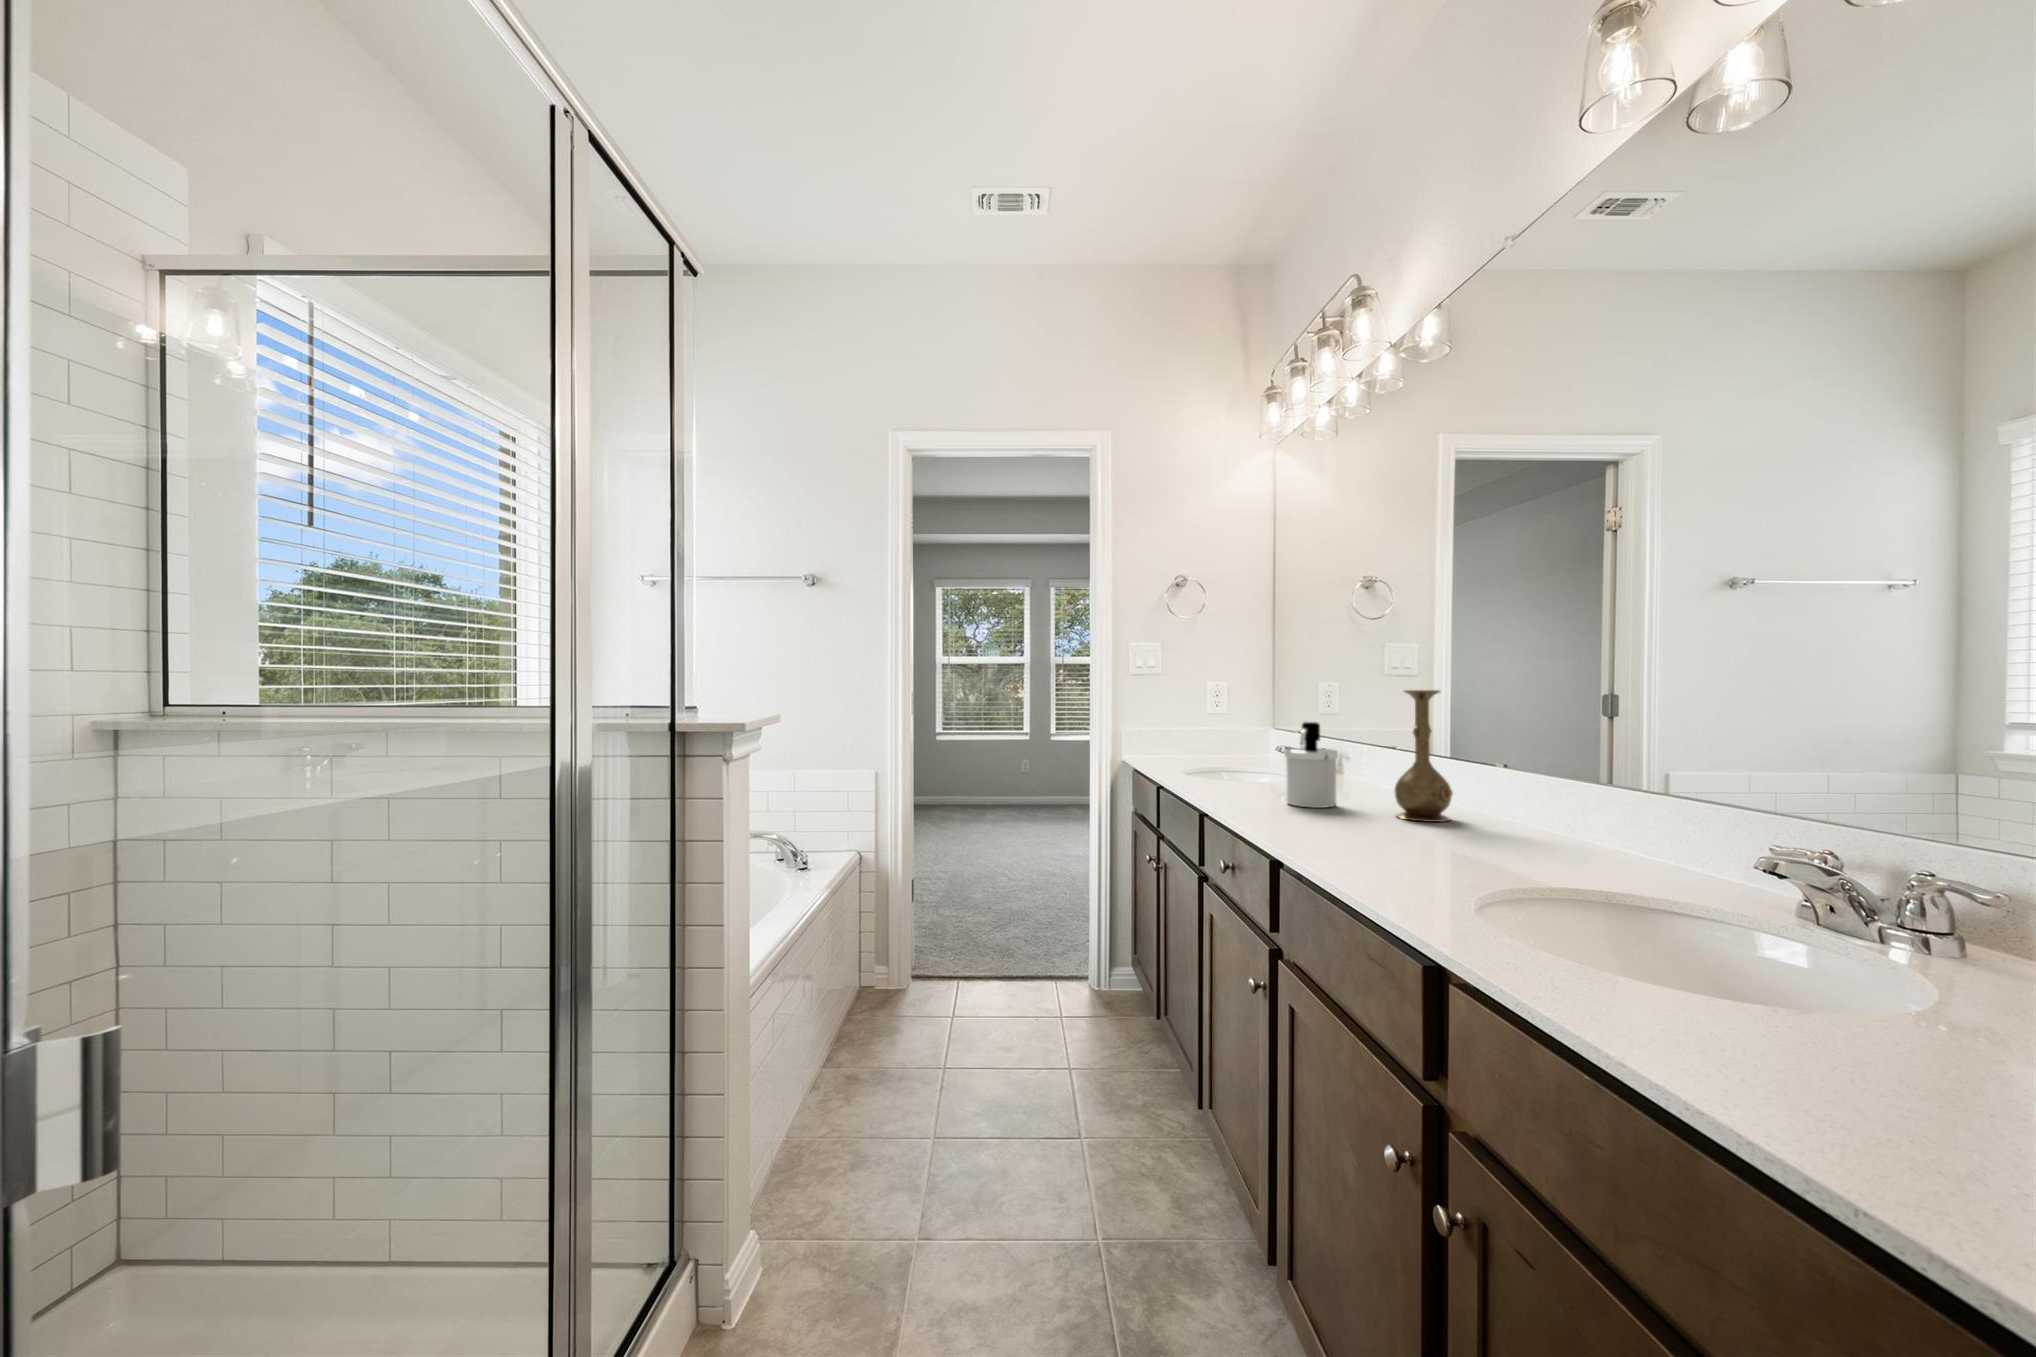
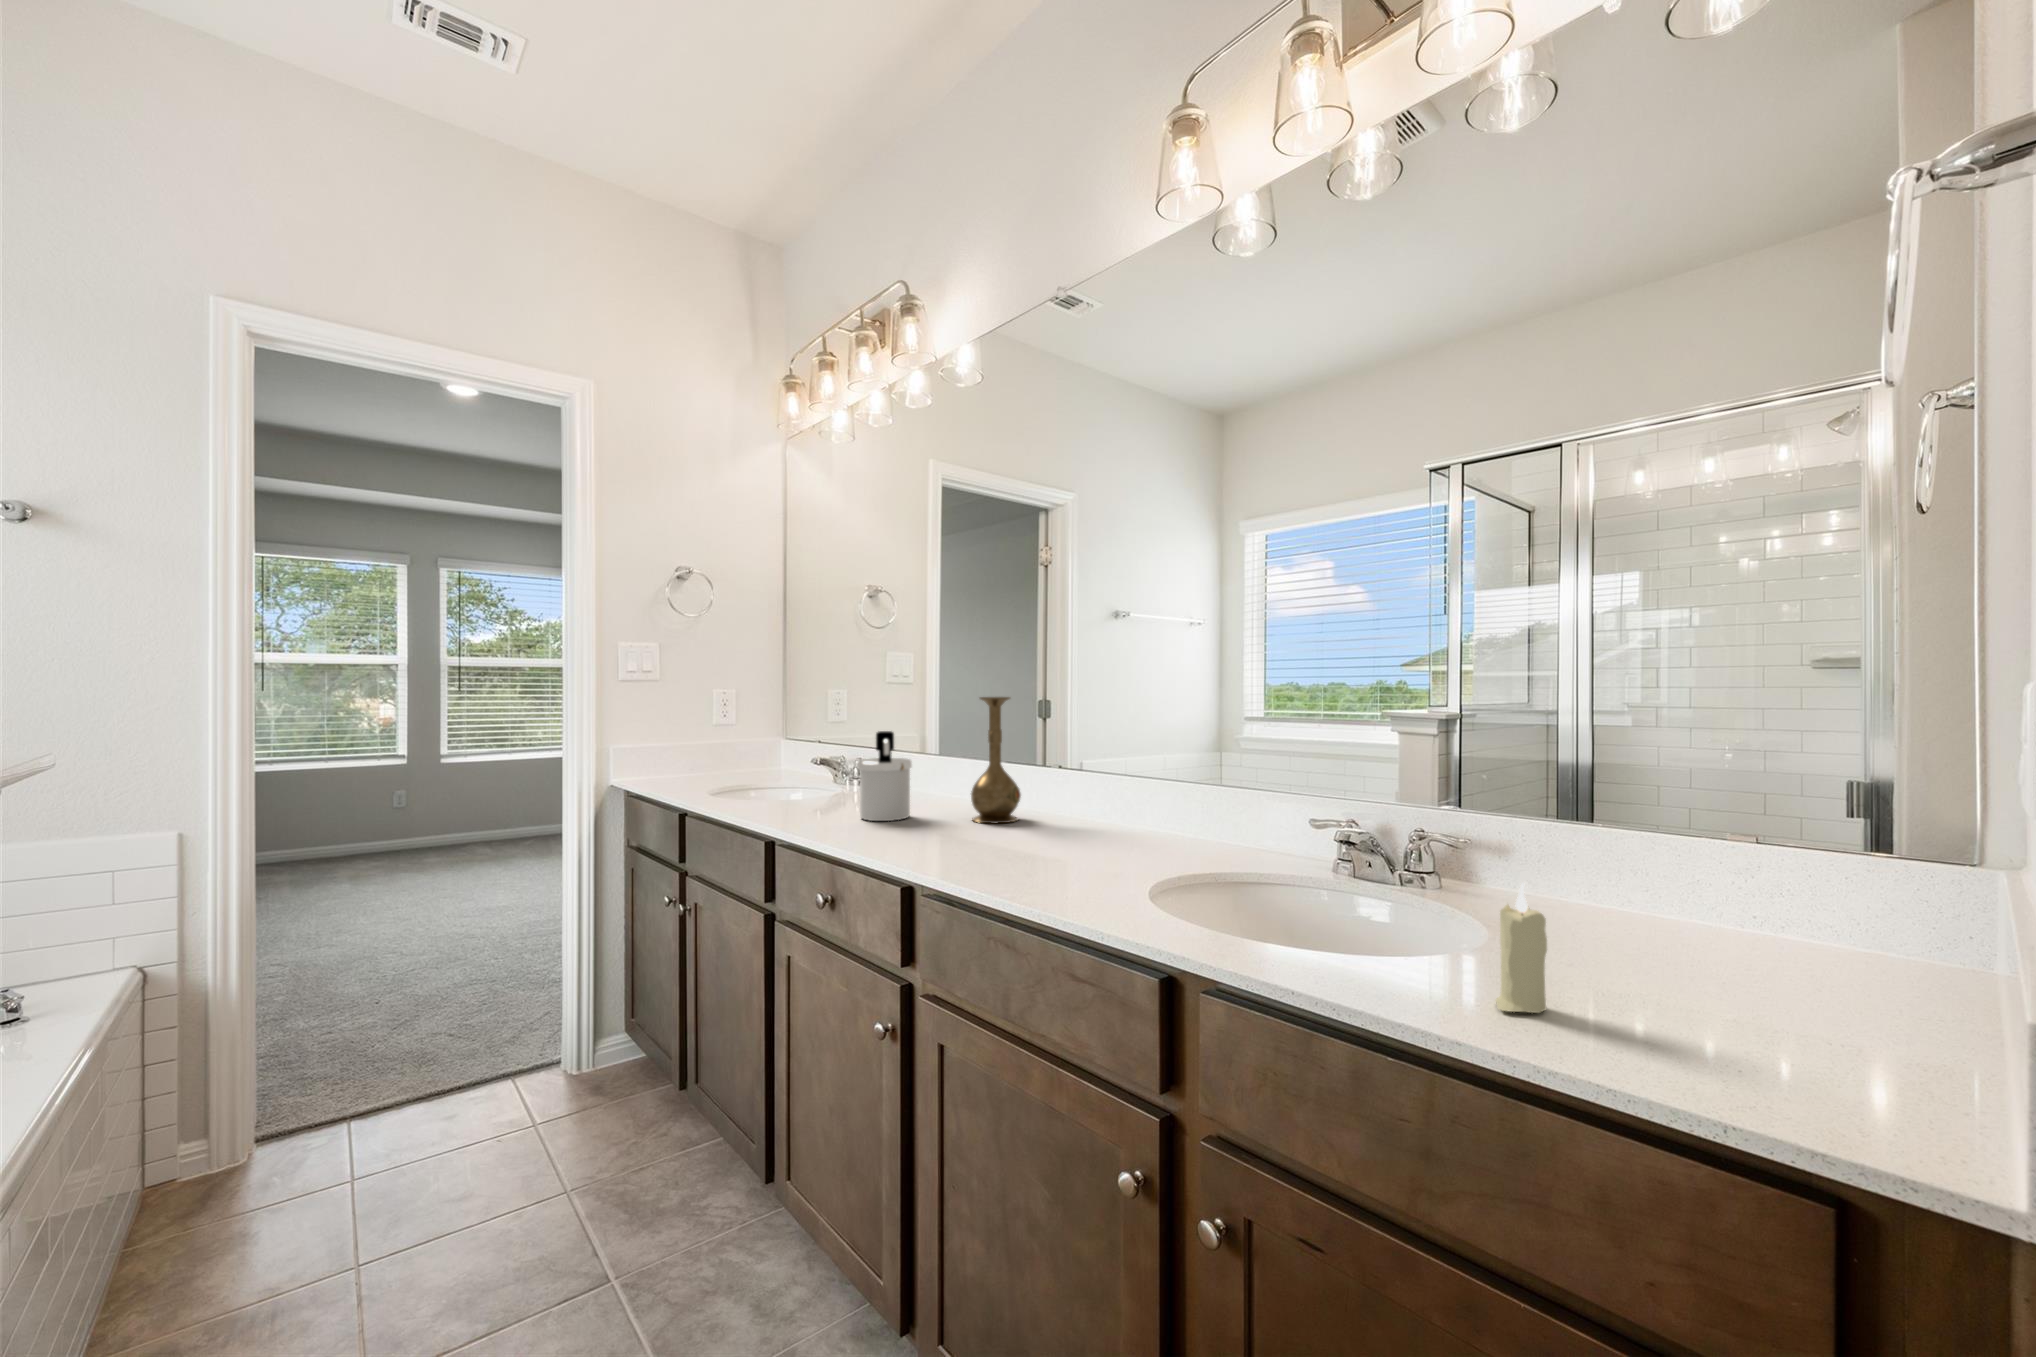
candle: none [1775,921,1866,1093] -> present [1496,883,1547,1013]

